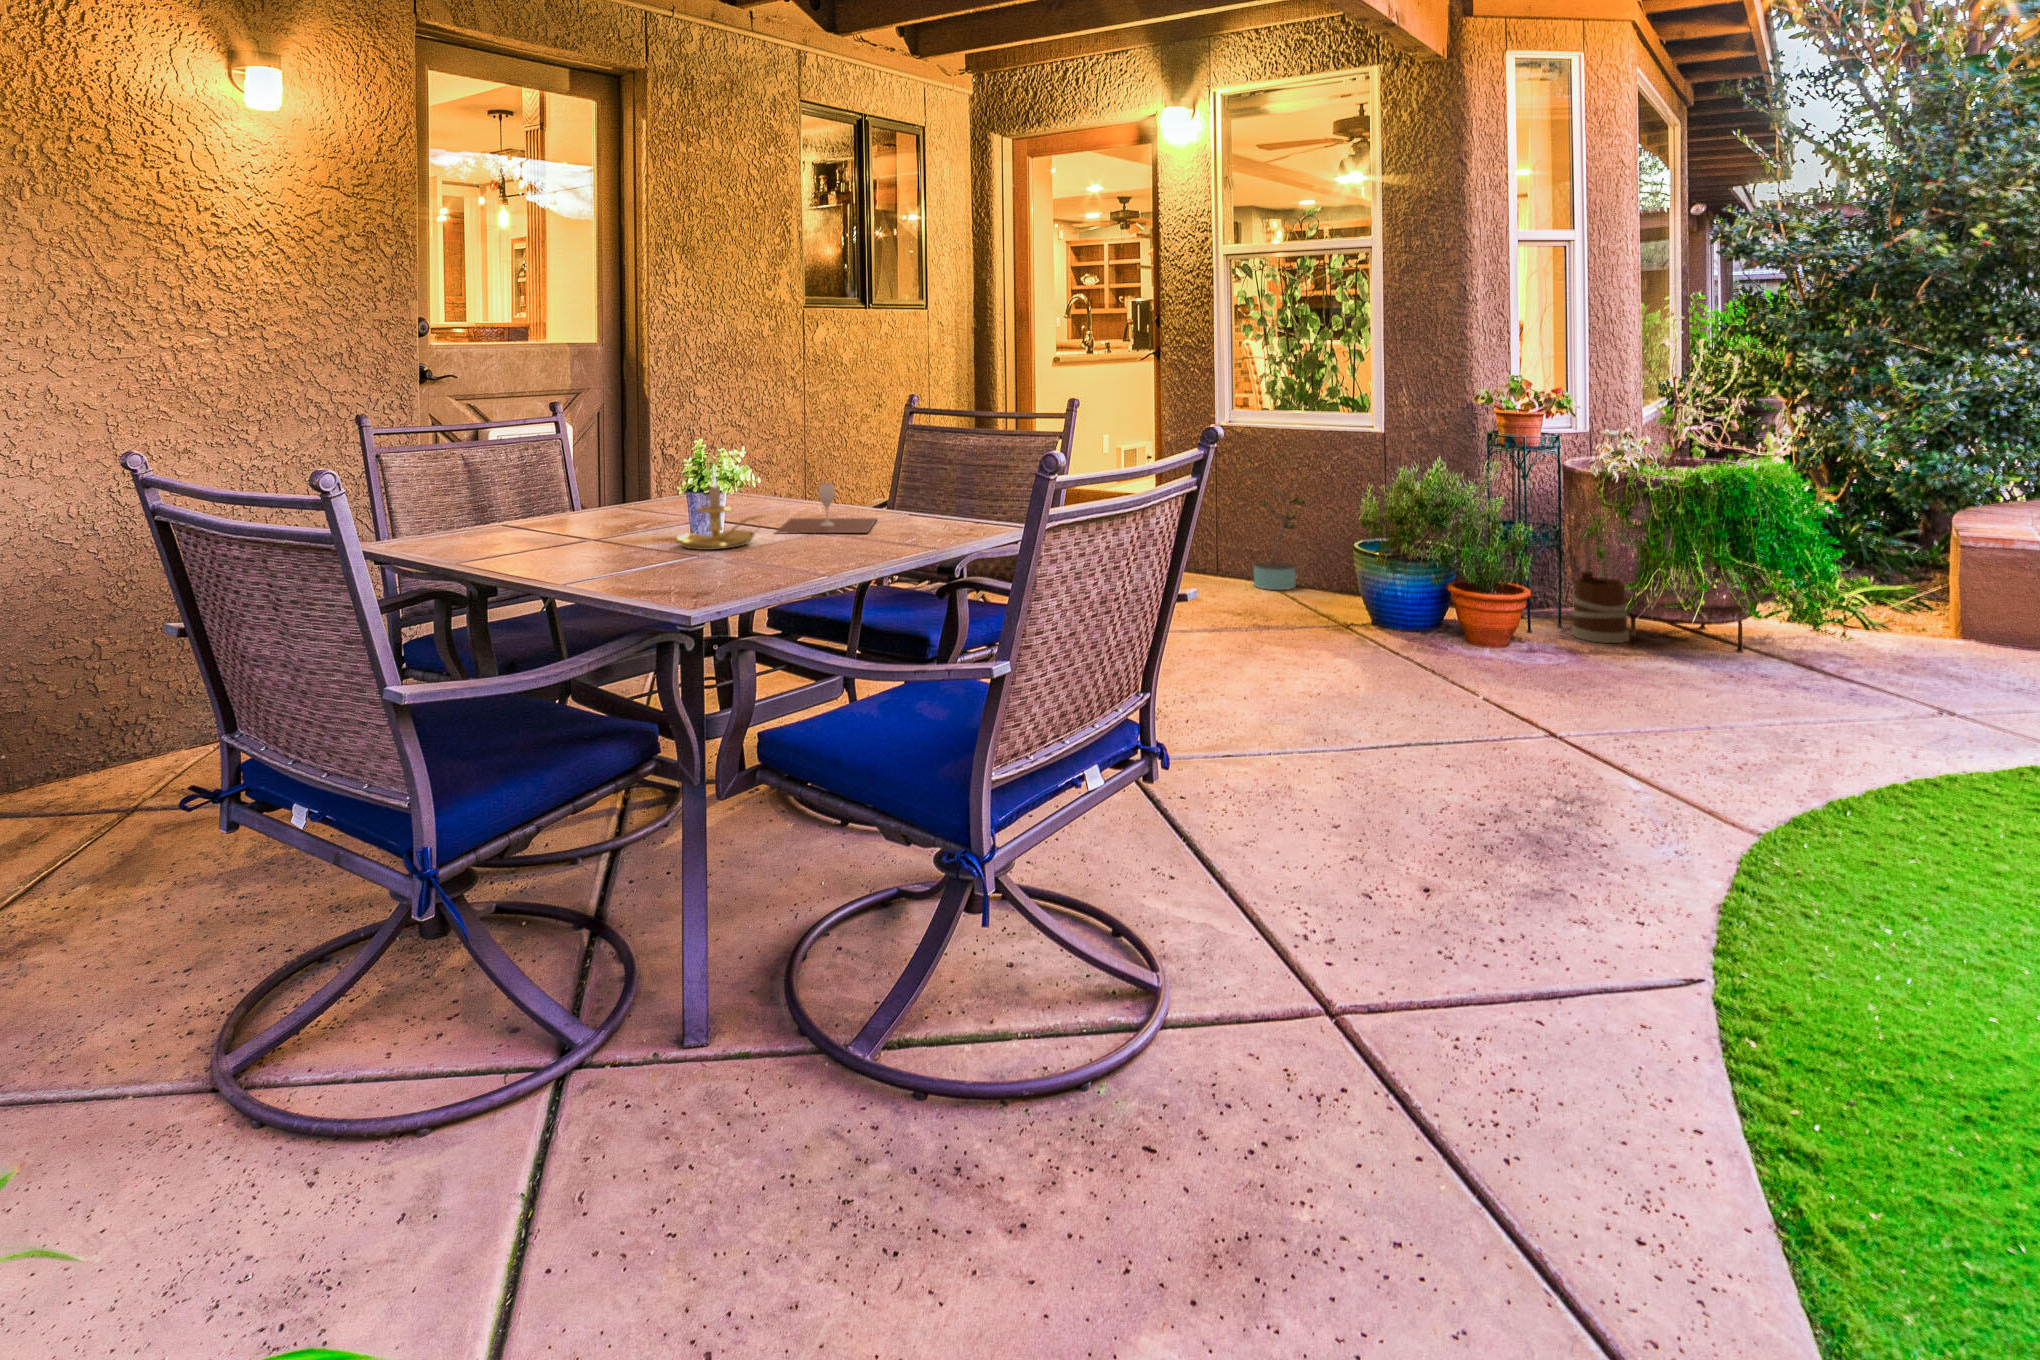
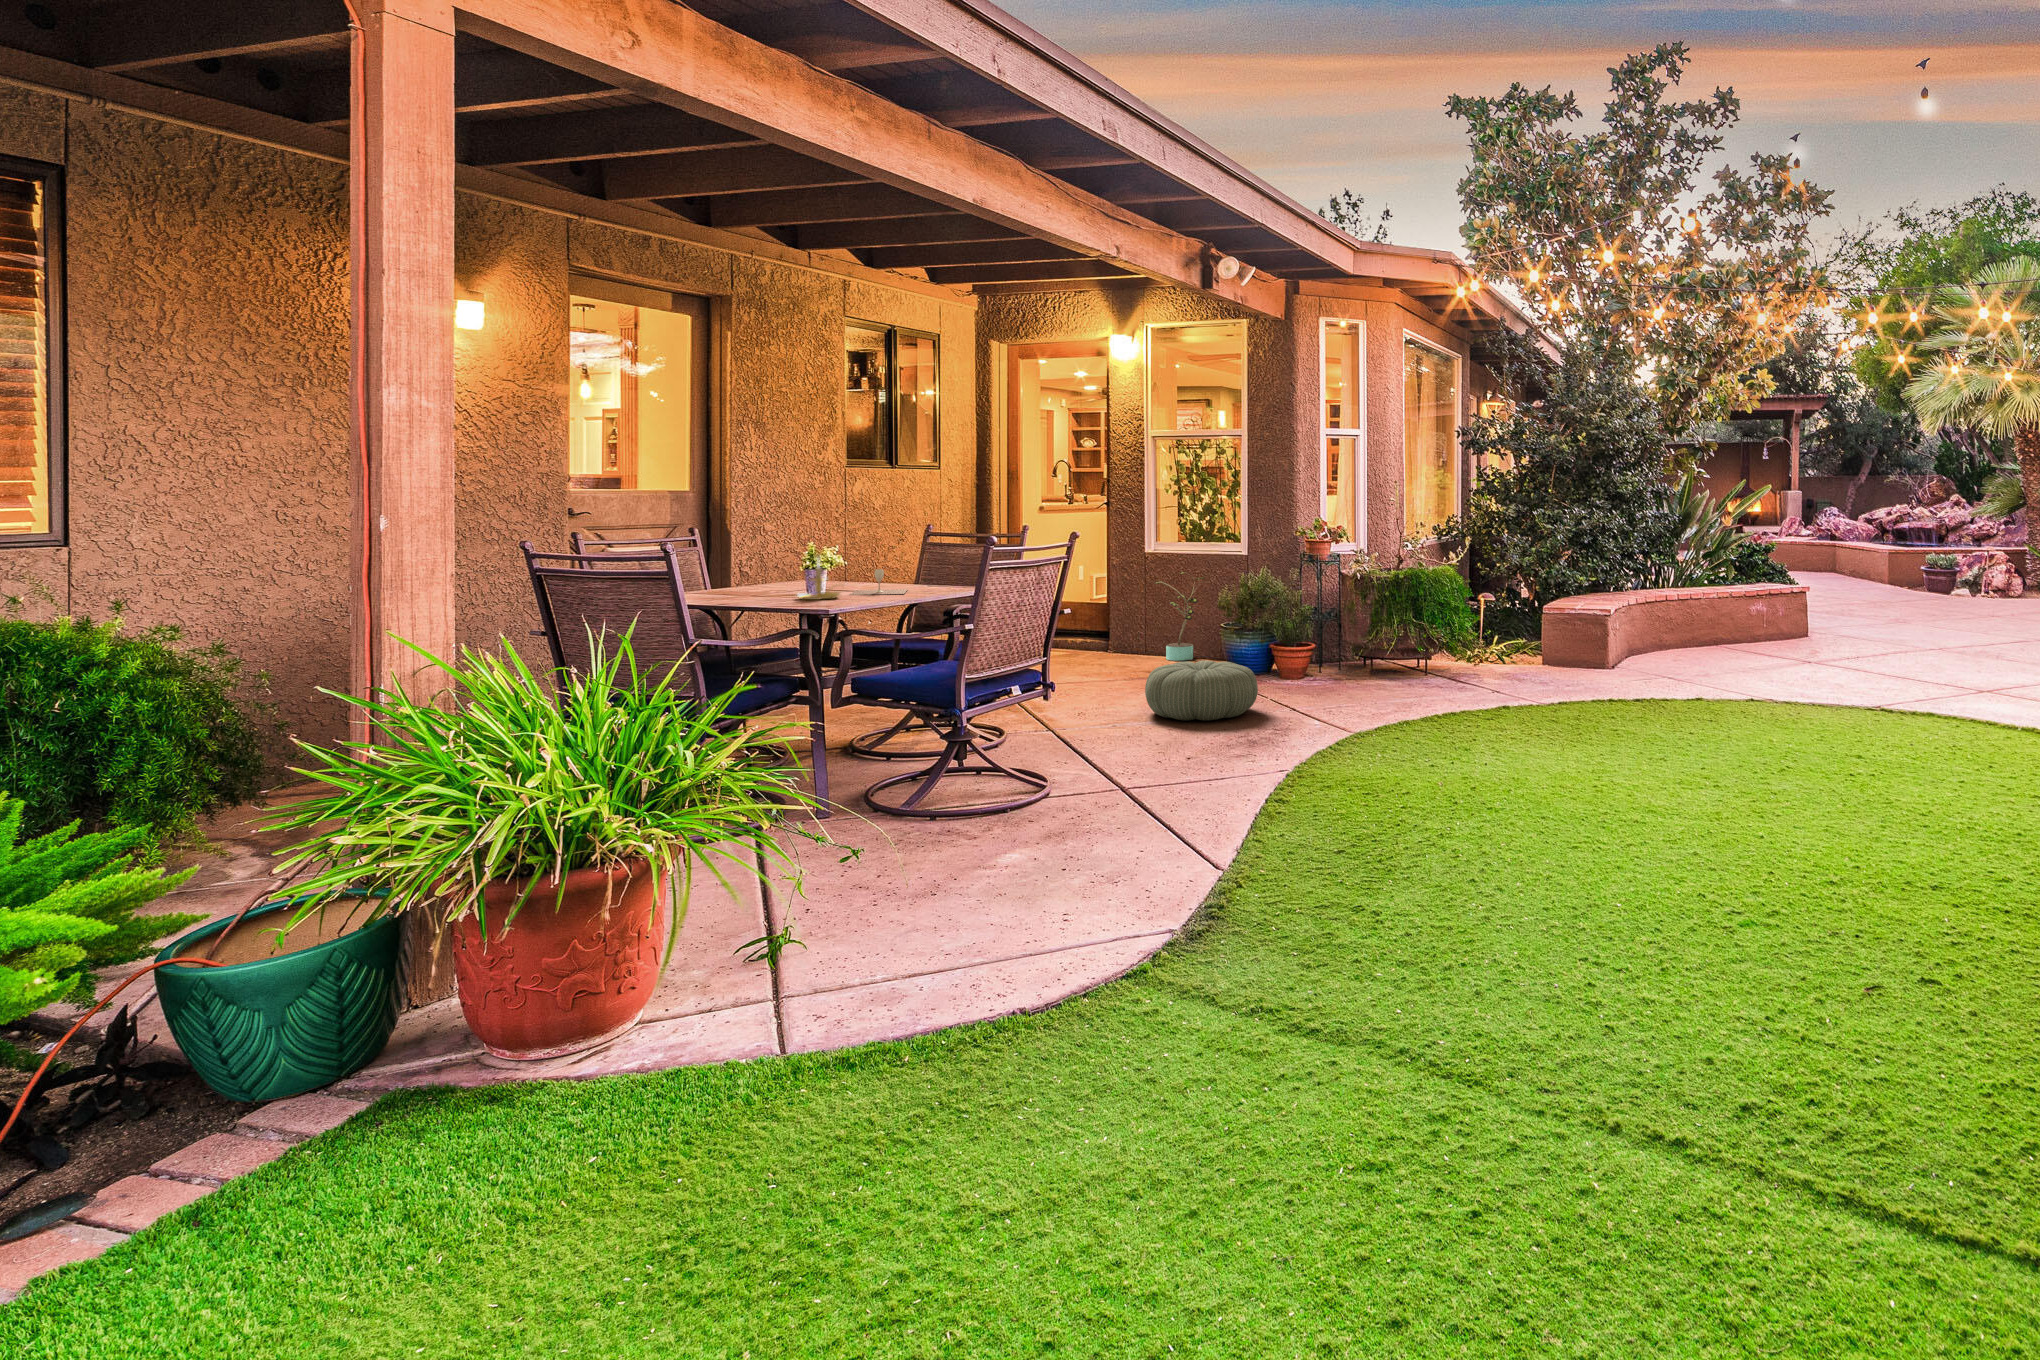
wooden bucket: present [1571,547,1630,643] -> none [1341,620,1371,676]
pouf: none [1273,629,1487,754] -> present [1145,661,1258,720]

